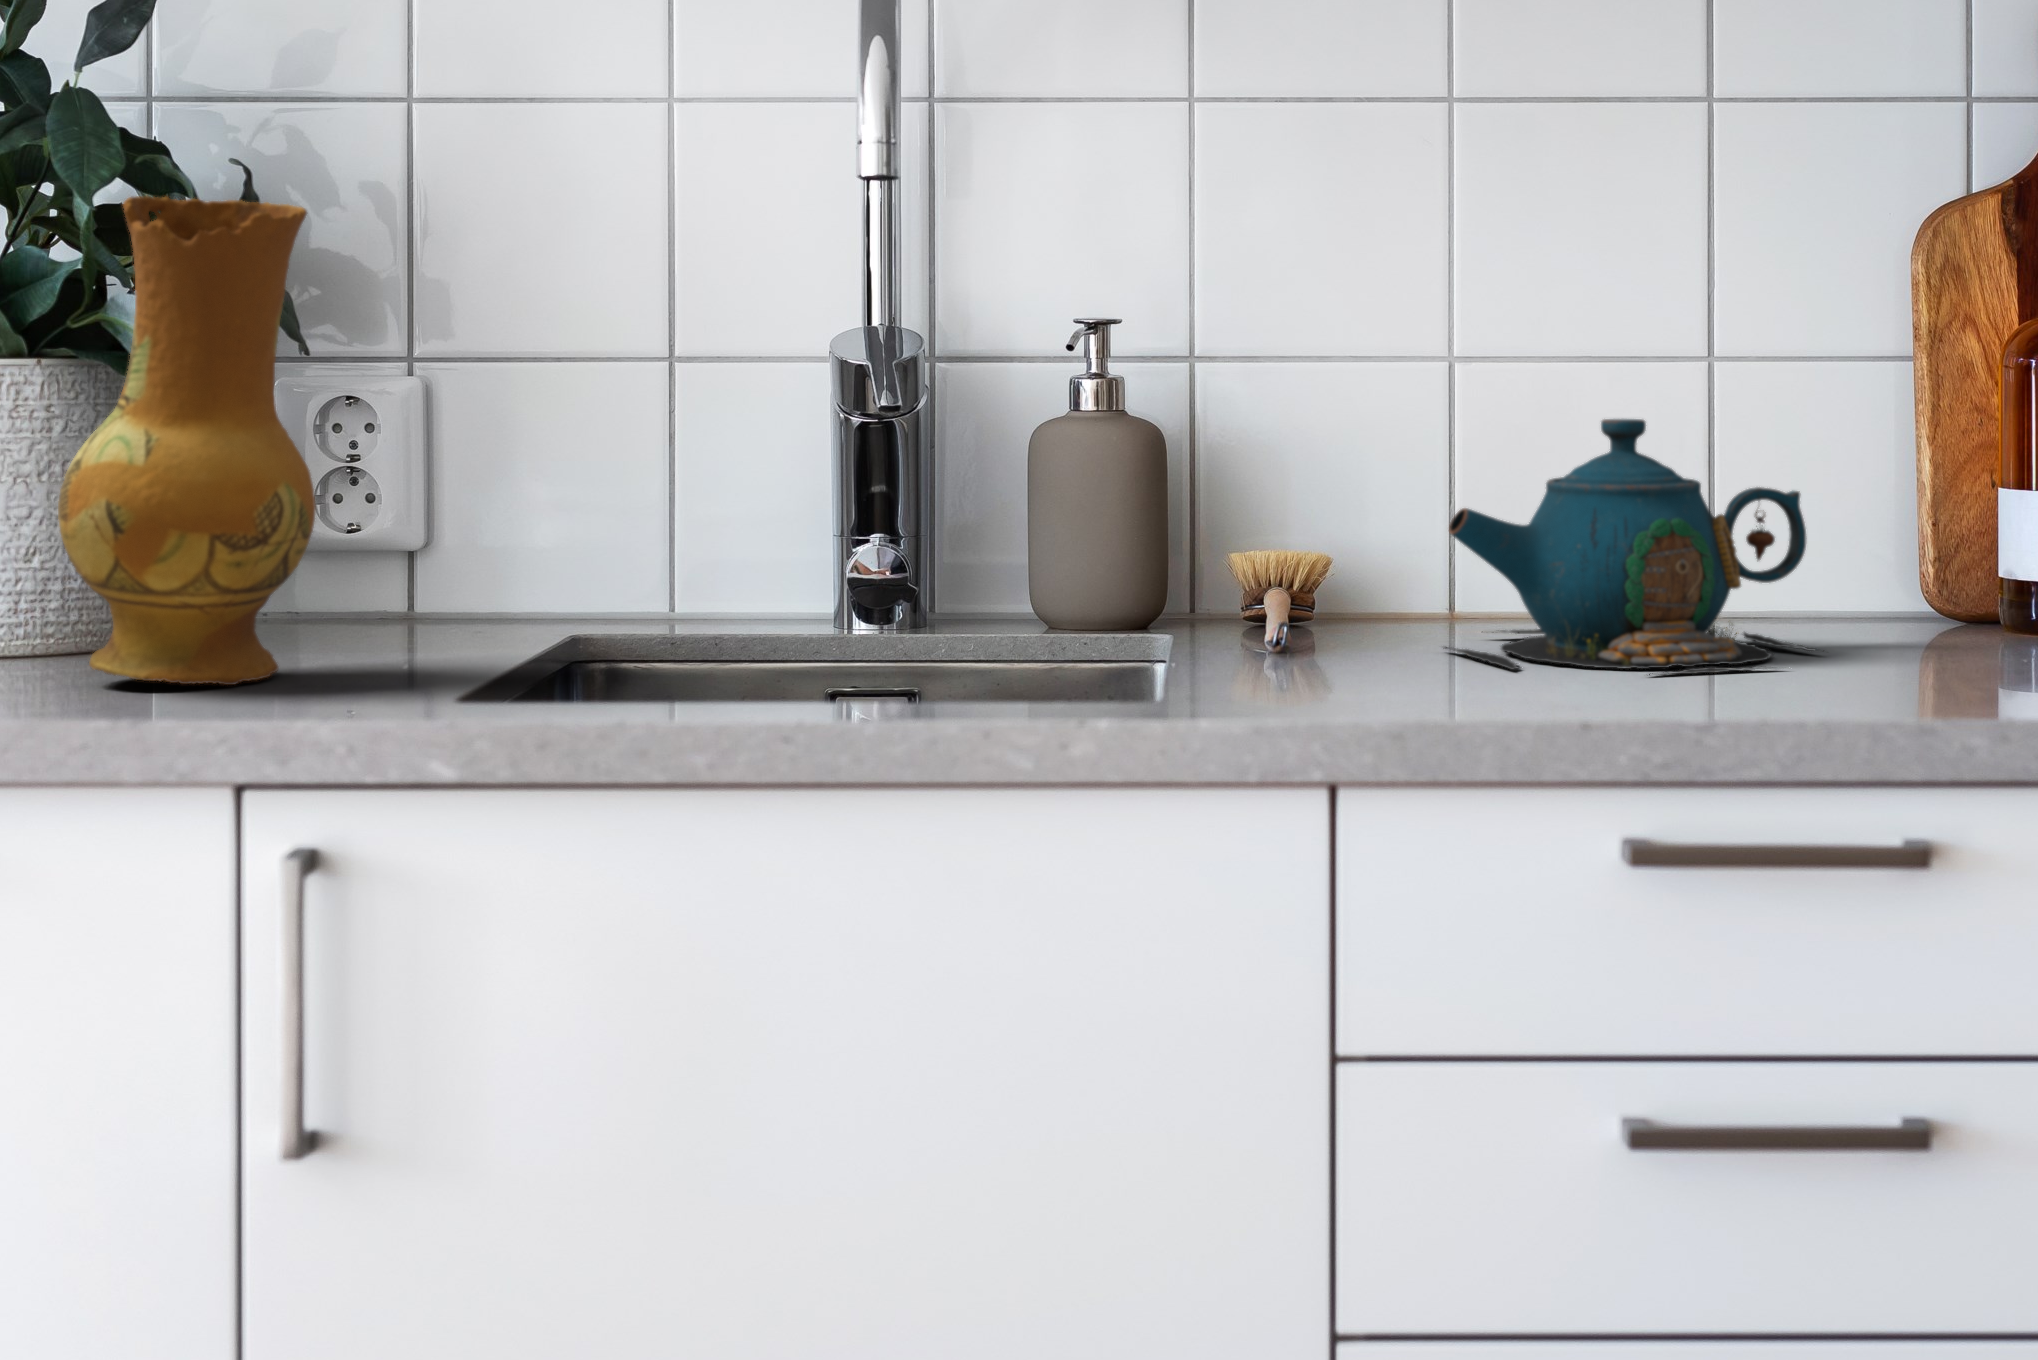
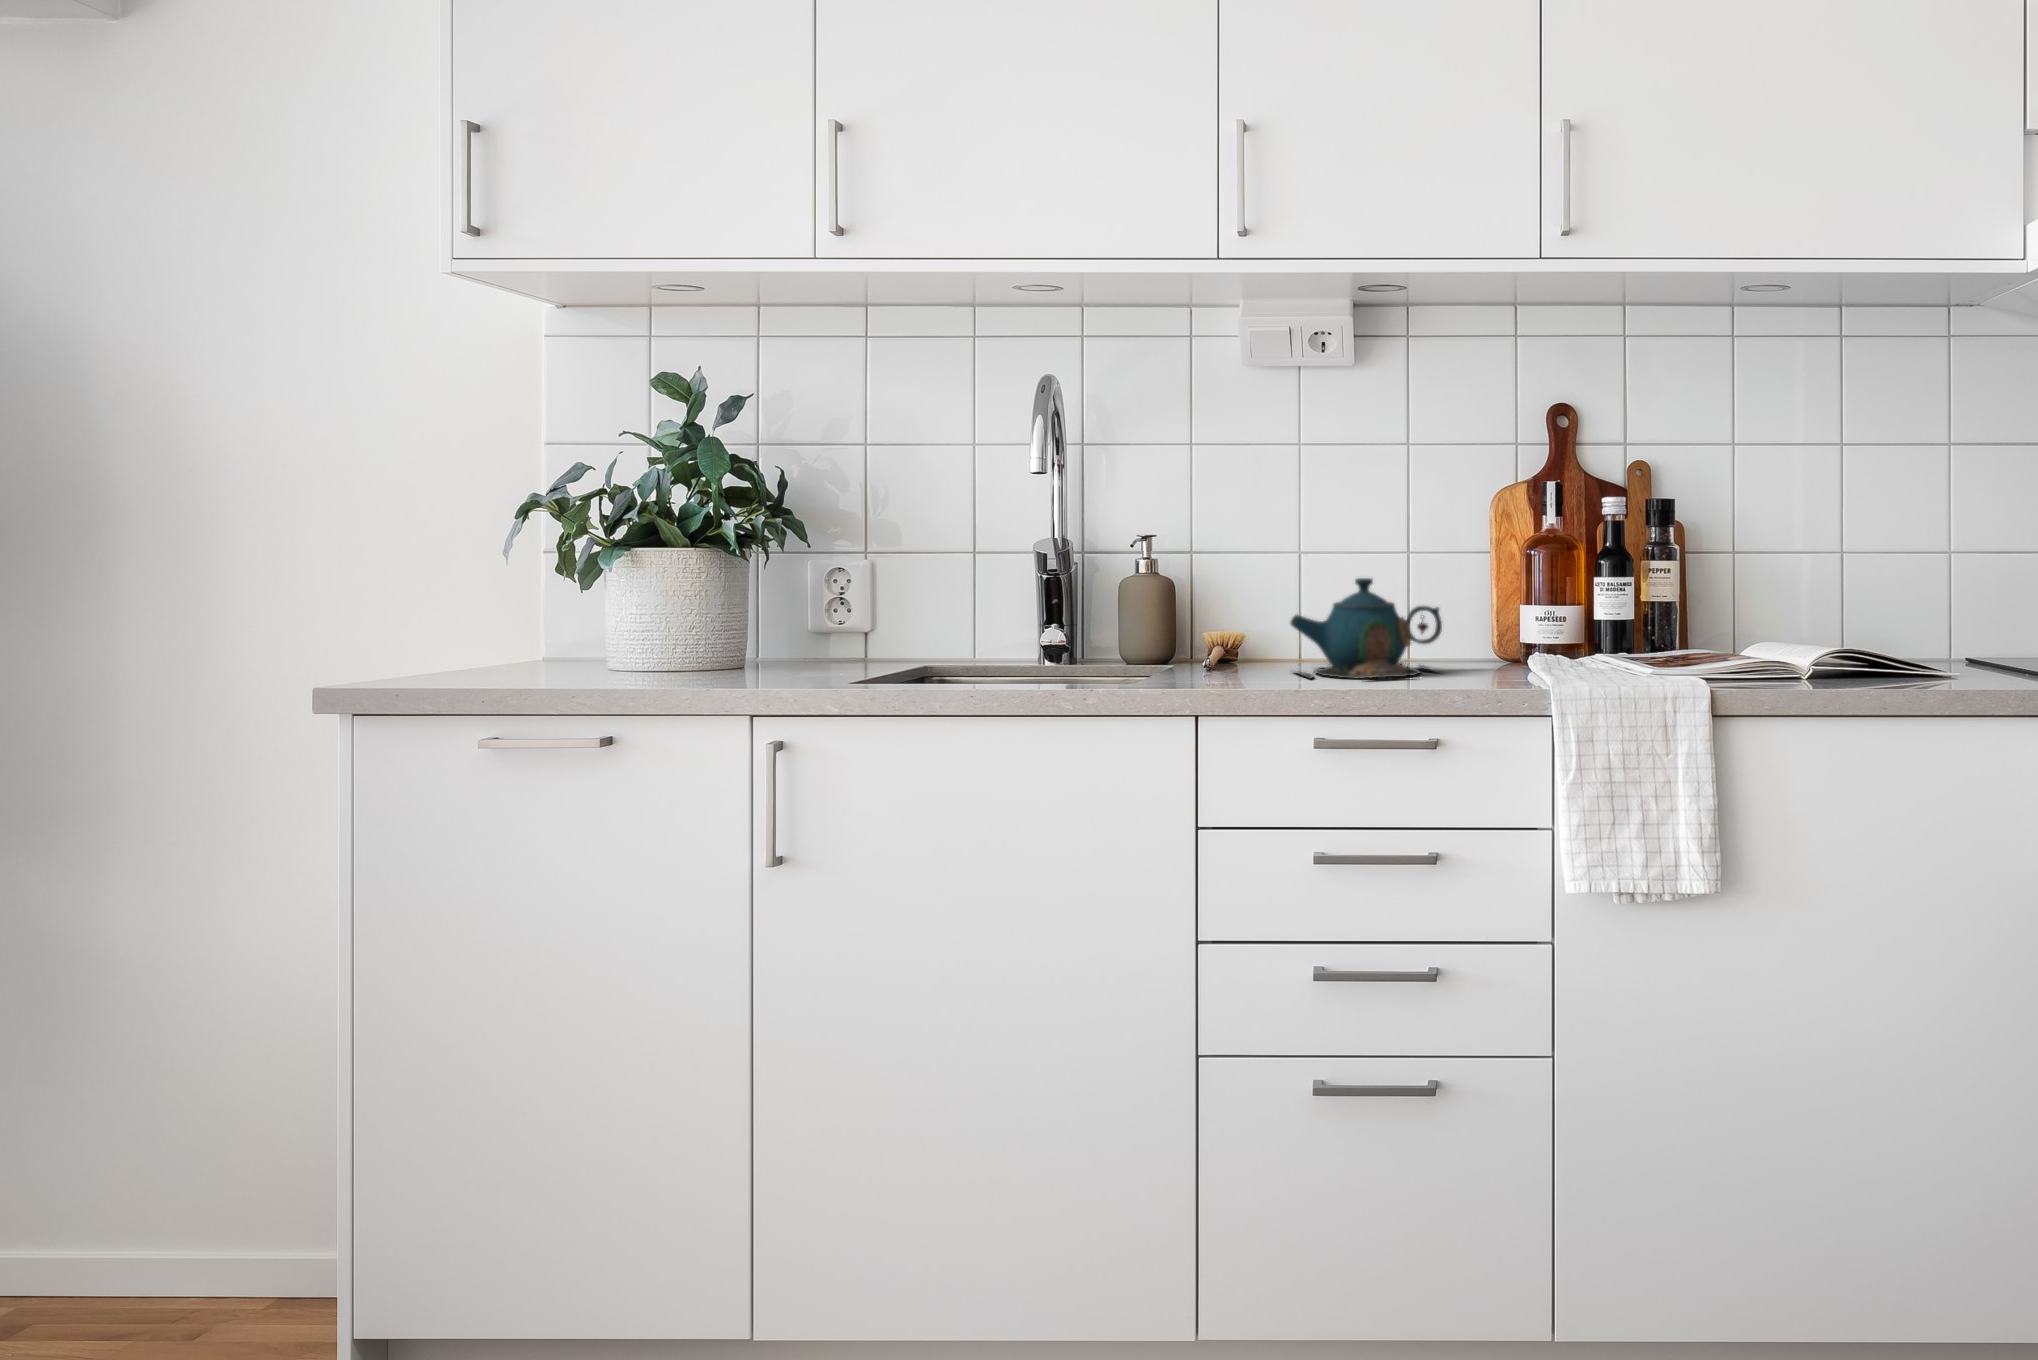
ceramic jug: present [58,195,316,685] -> none [711,488,818,687]

